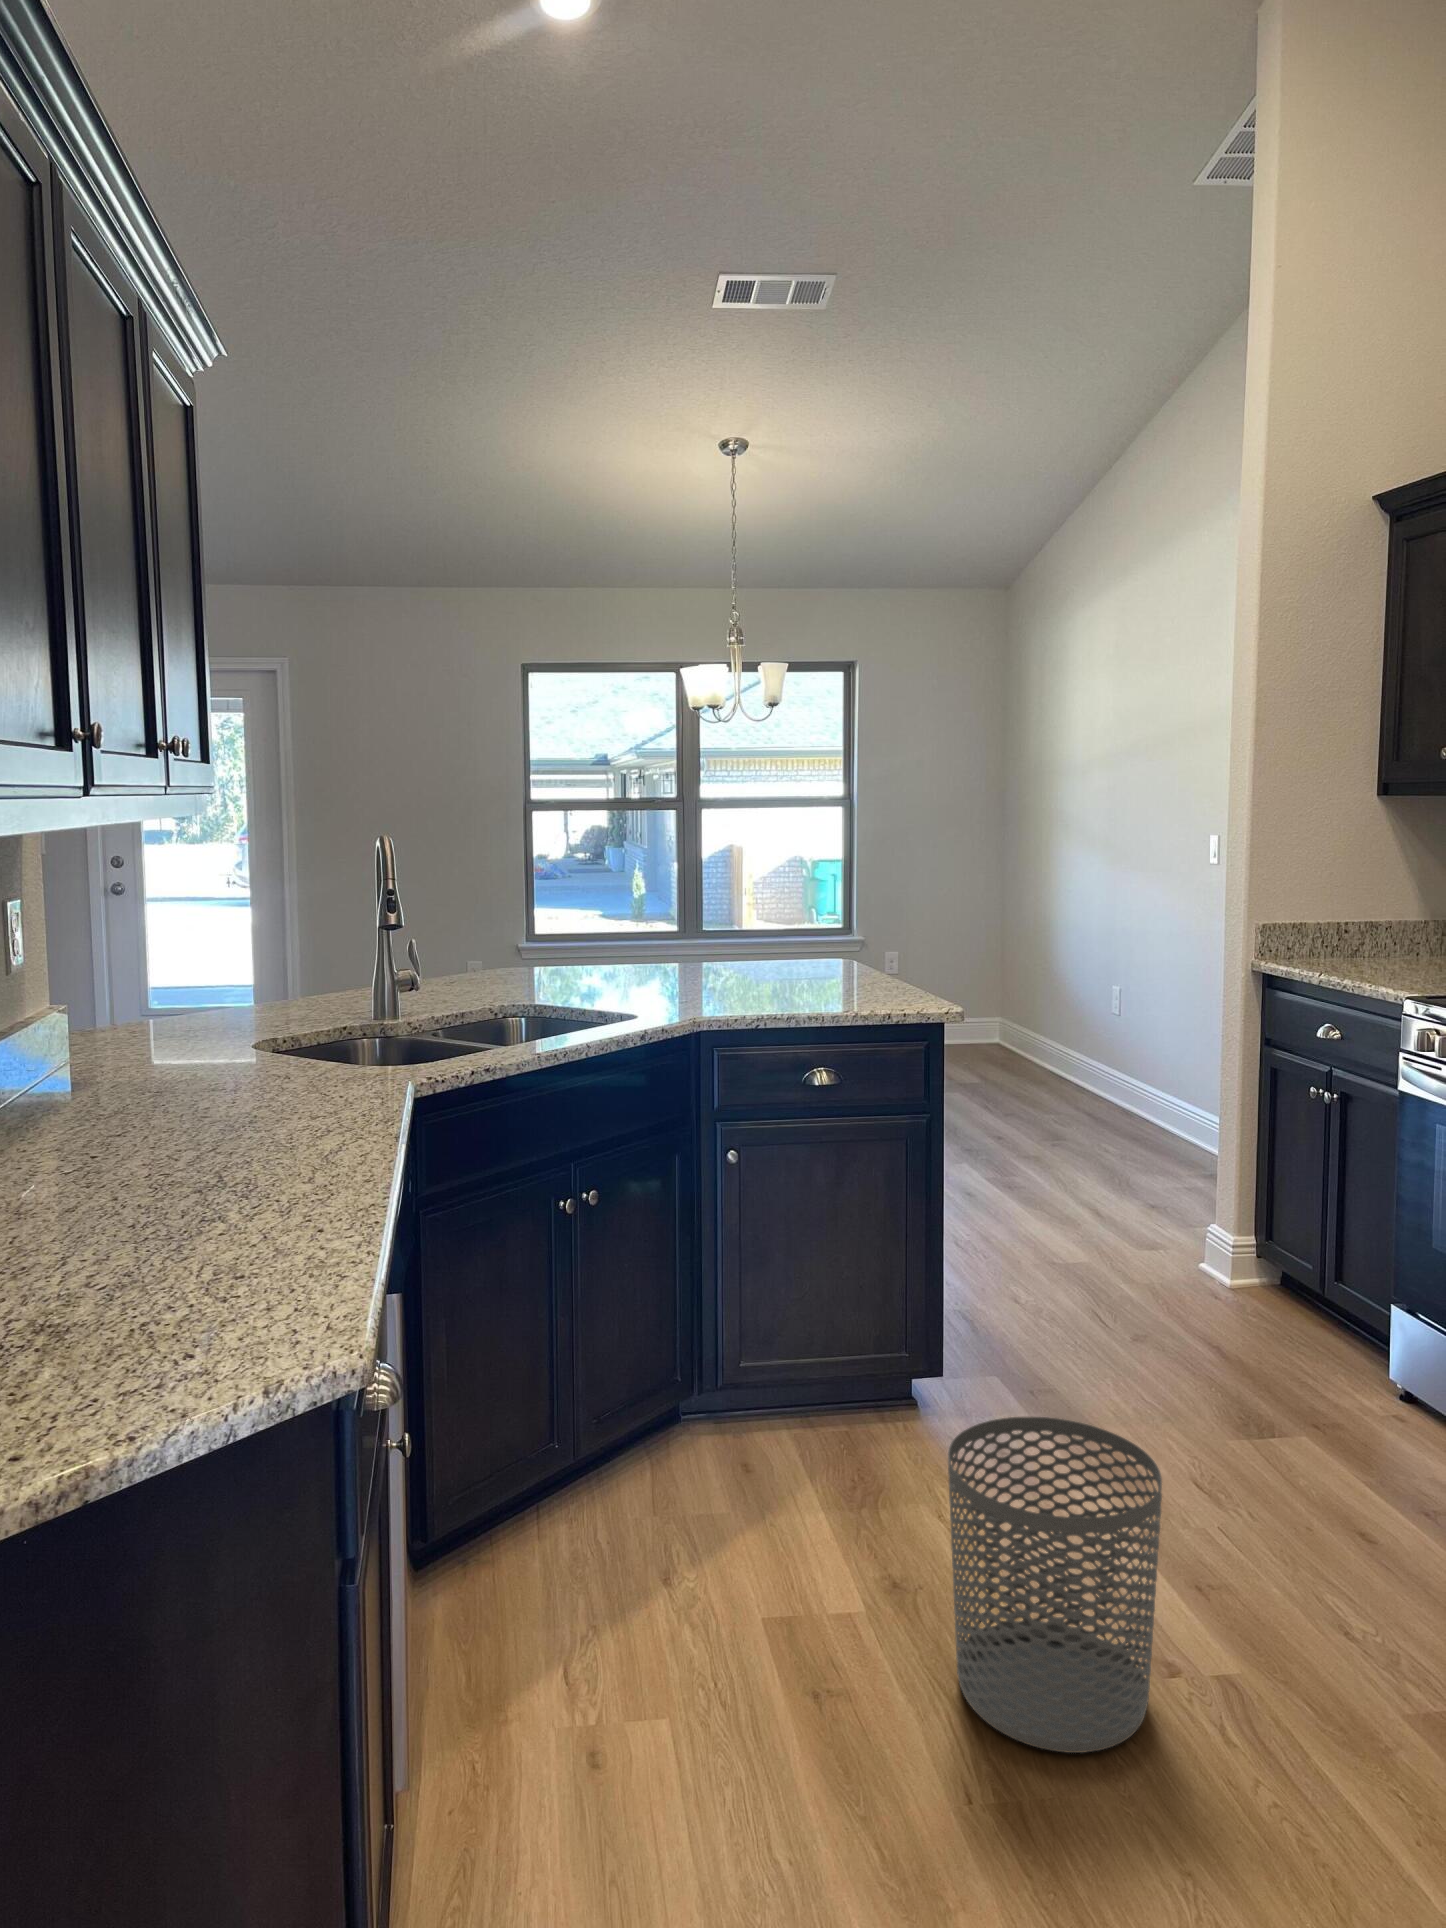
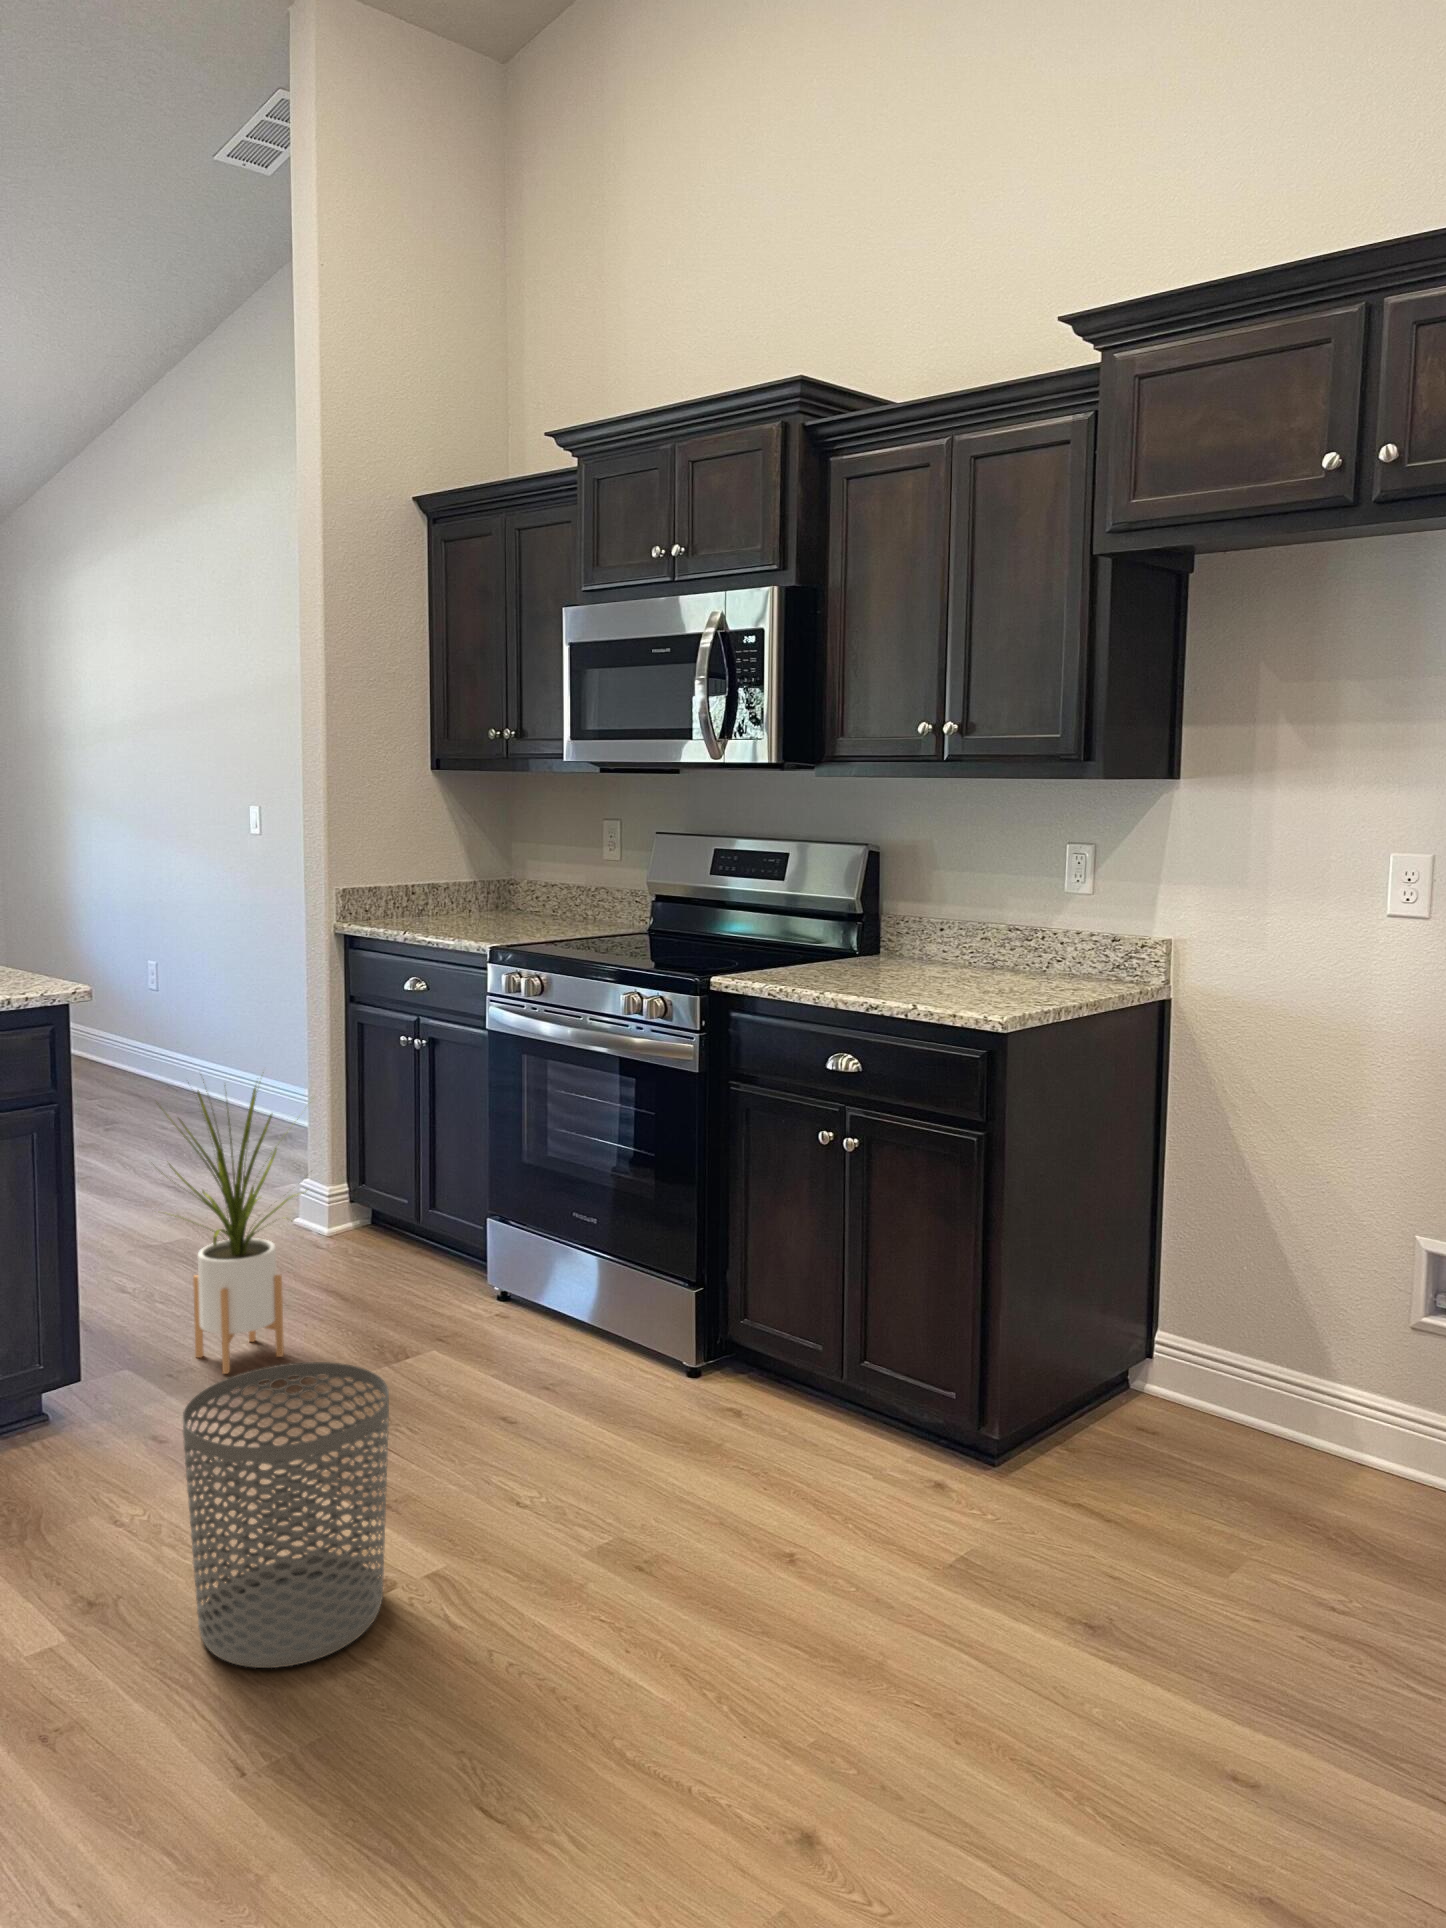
house plant: none [1014,1099,1183,1404] -> present [165,1079,298,1374]

